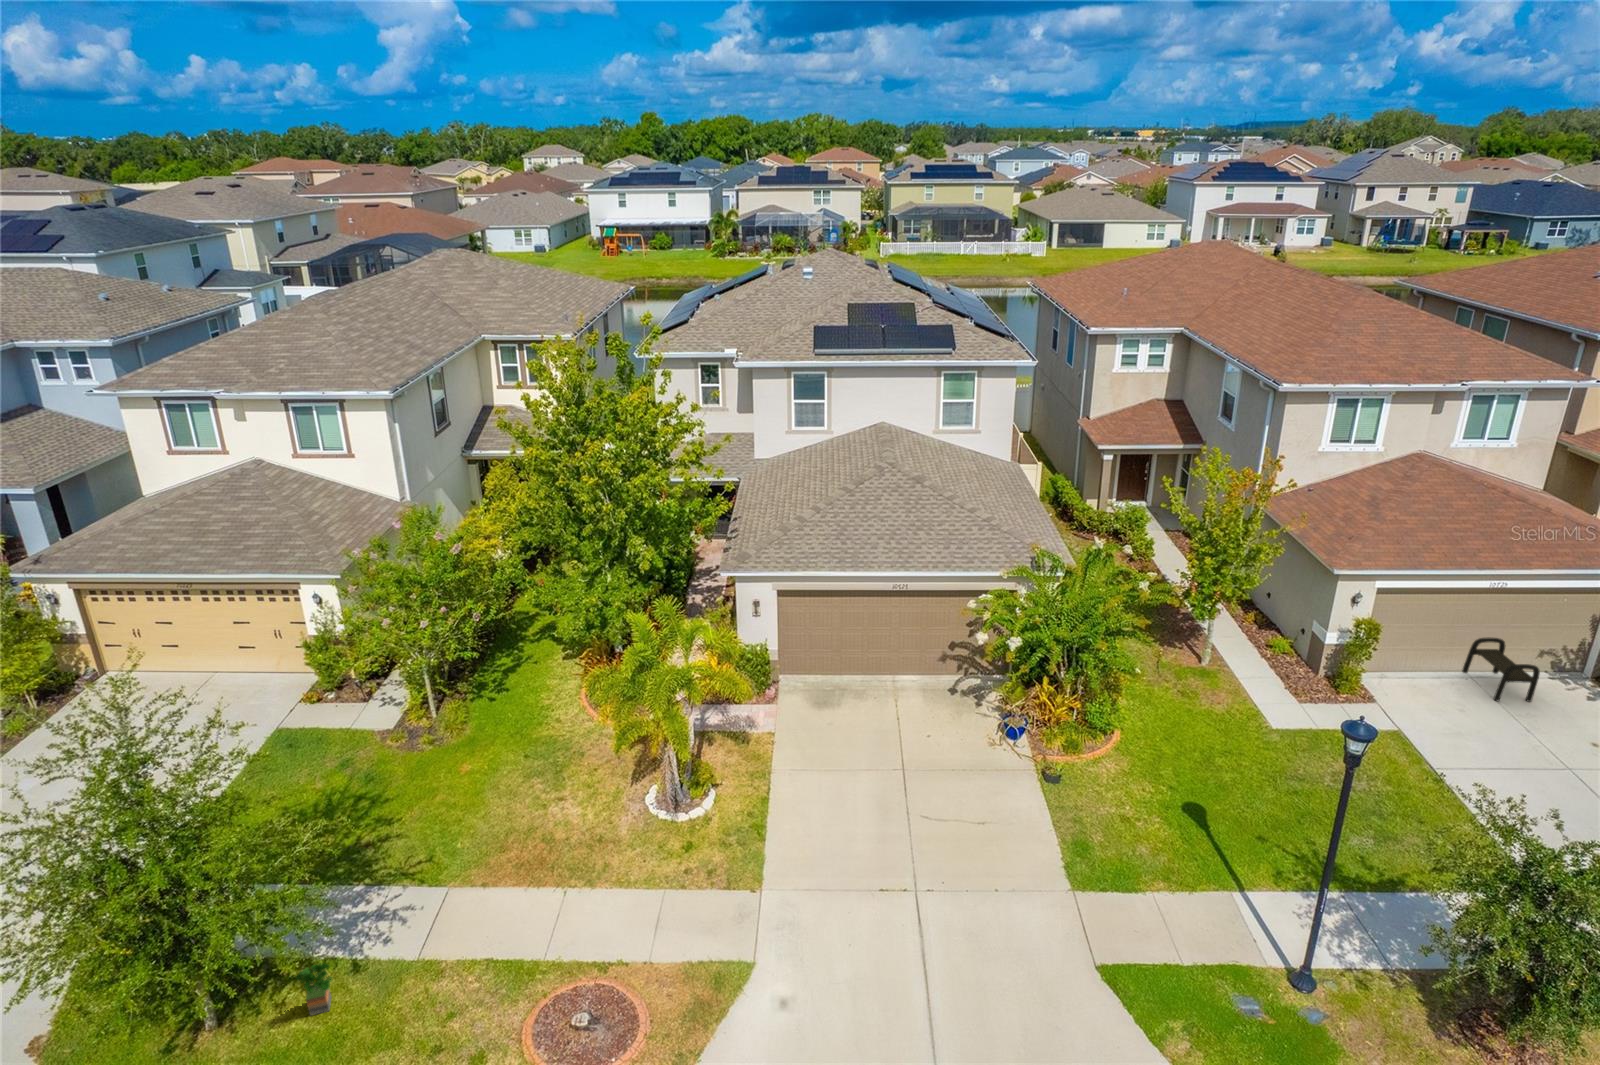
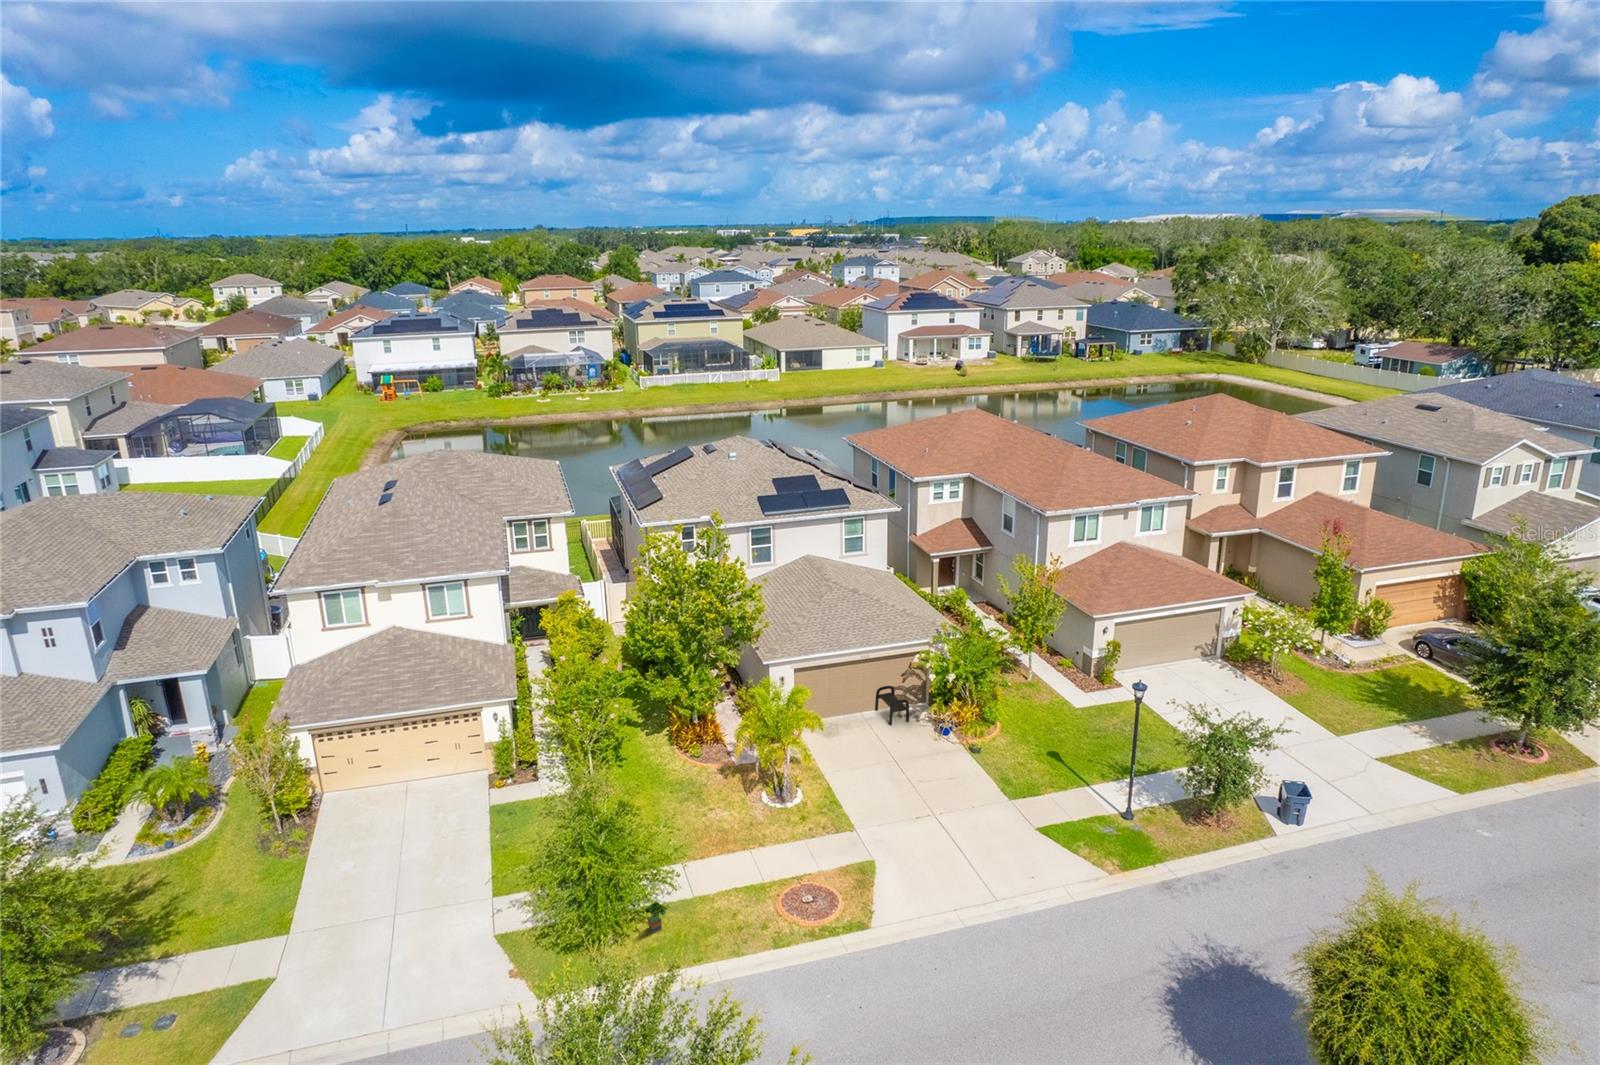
bench: present [1462,637,1540,702] -> present [875,686,909,725]

